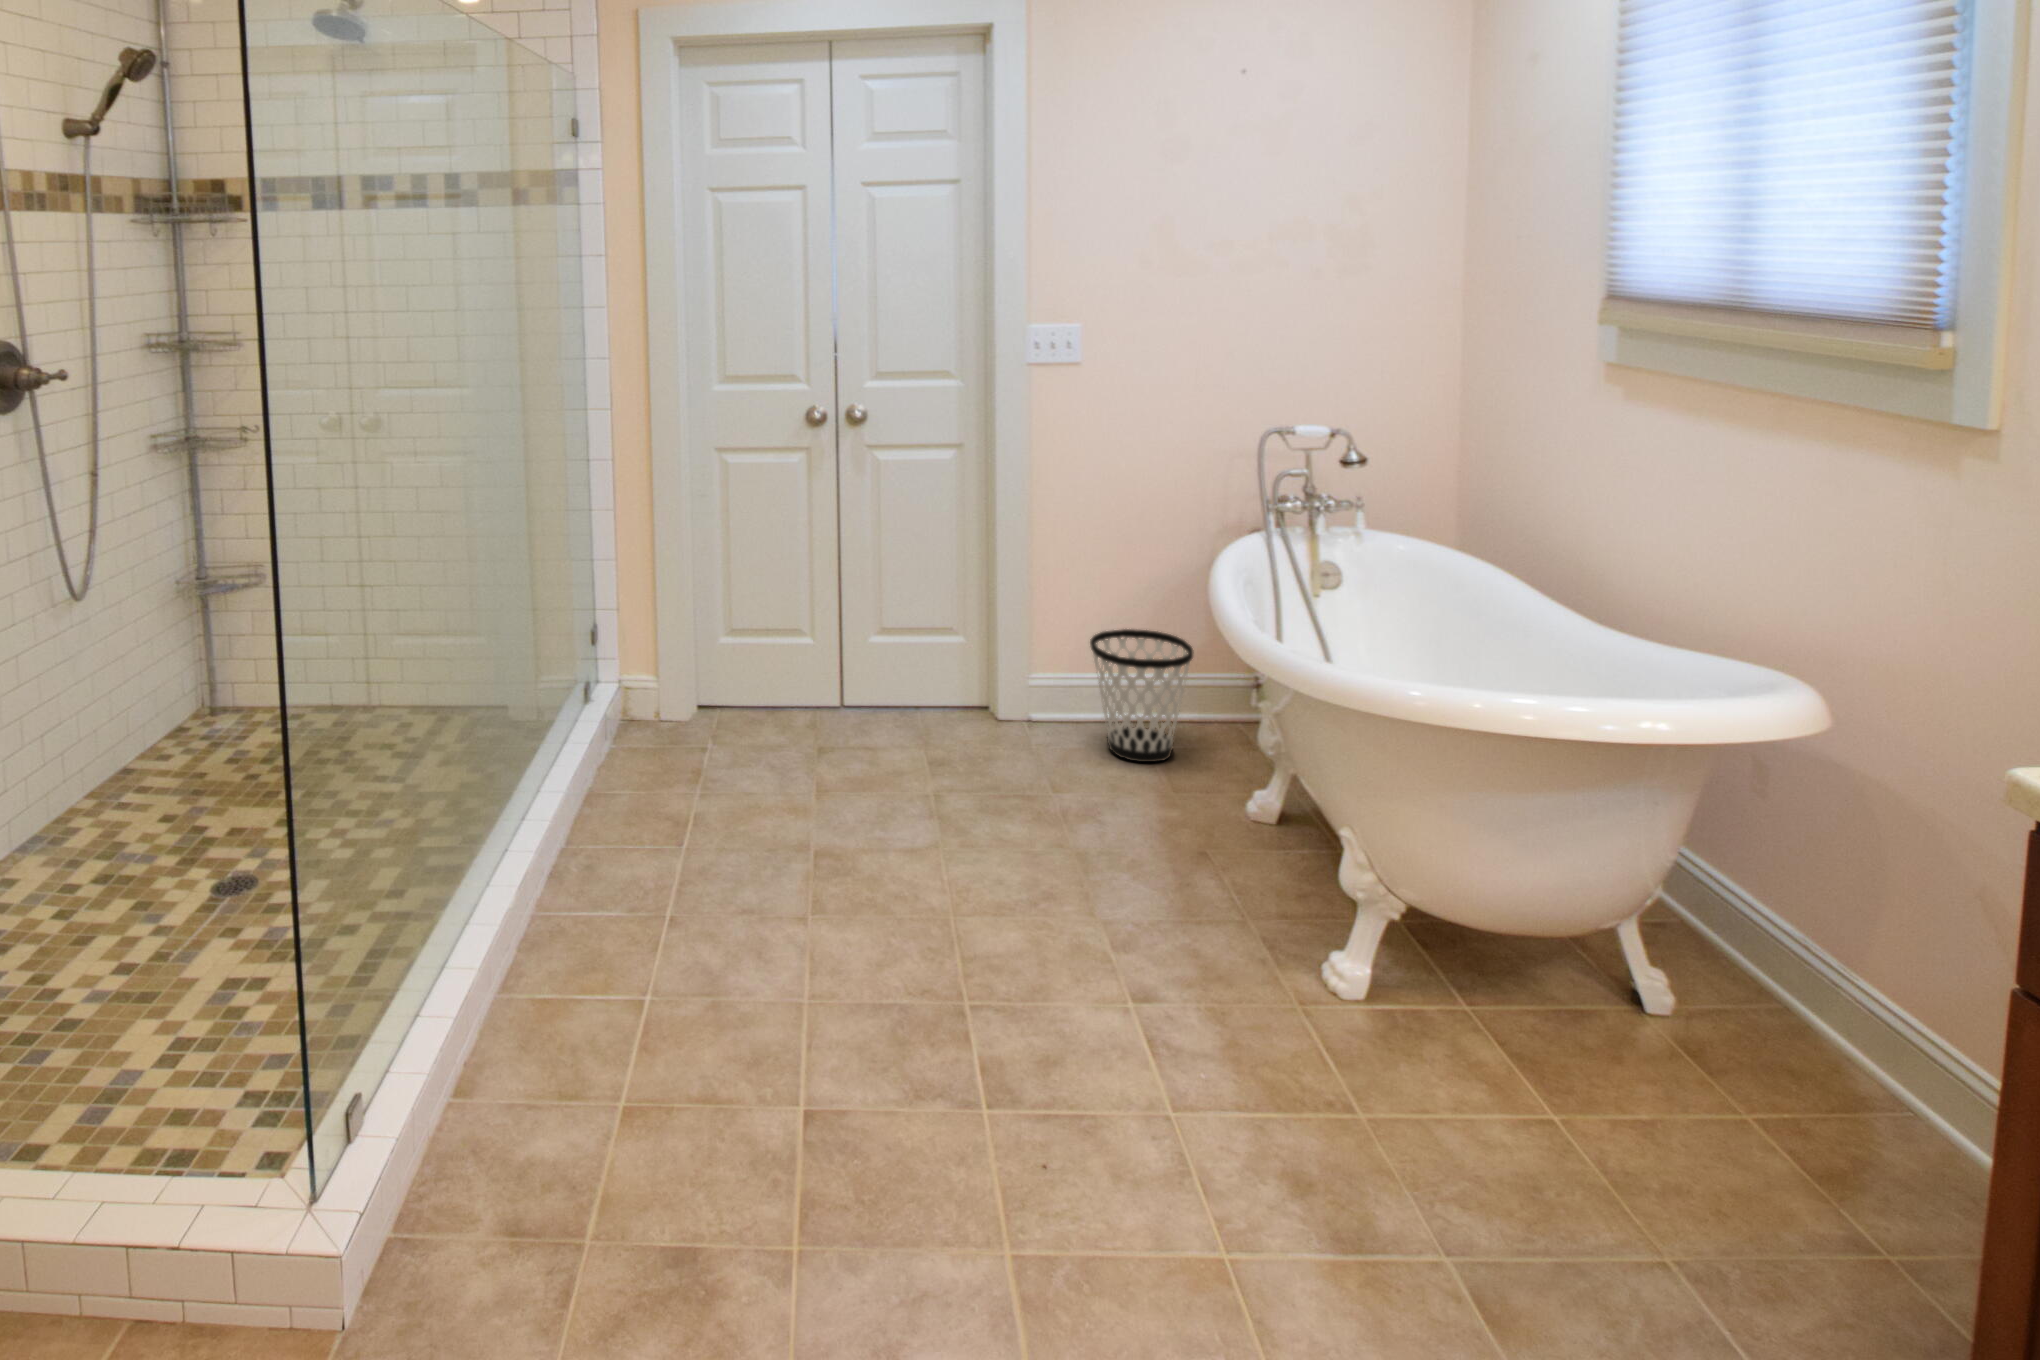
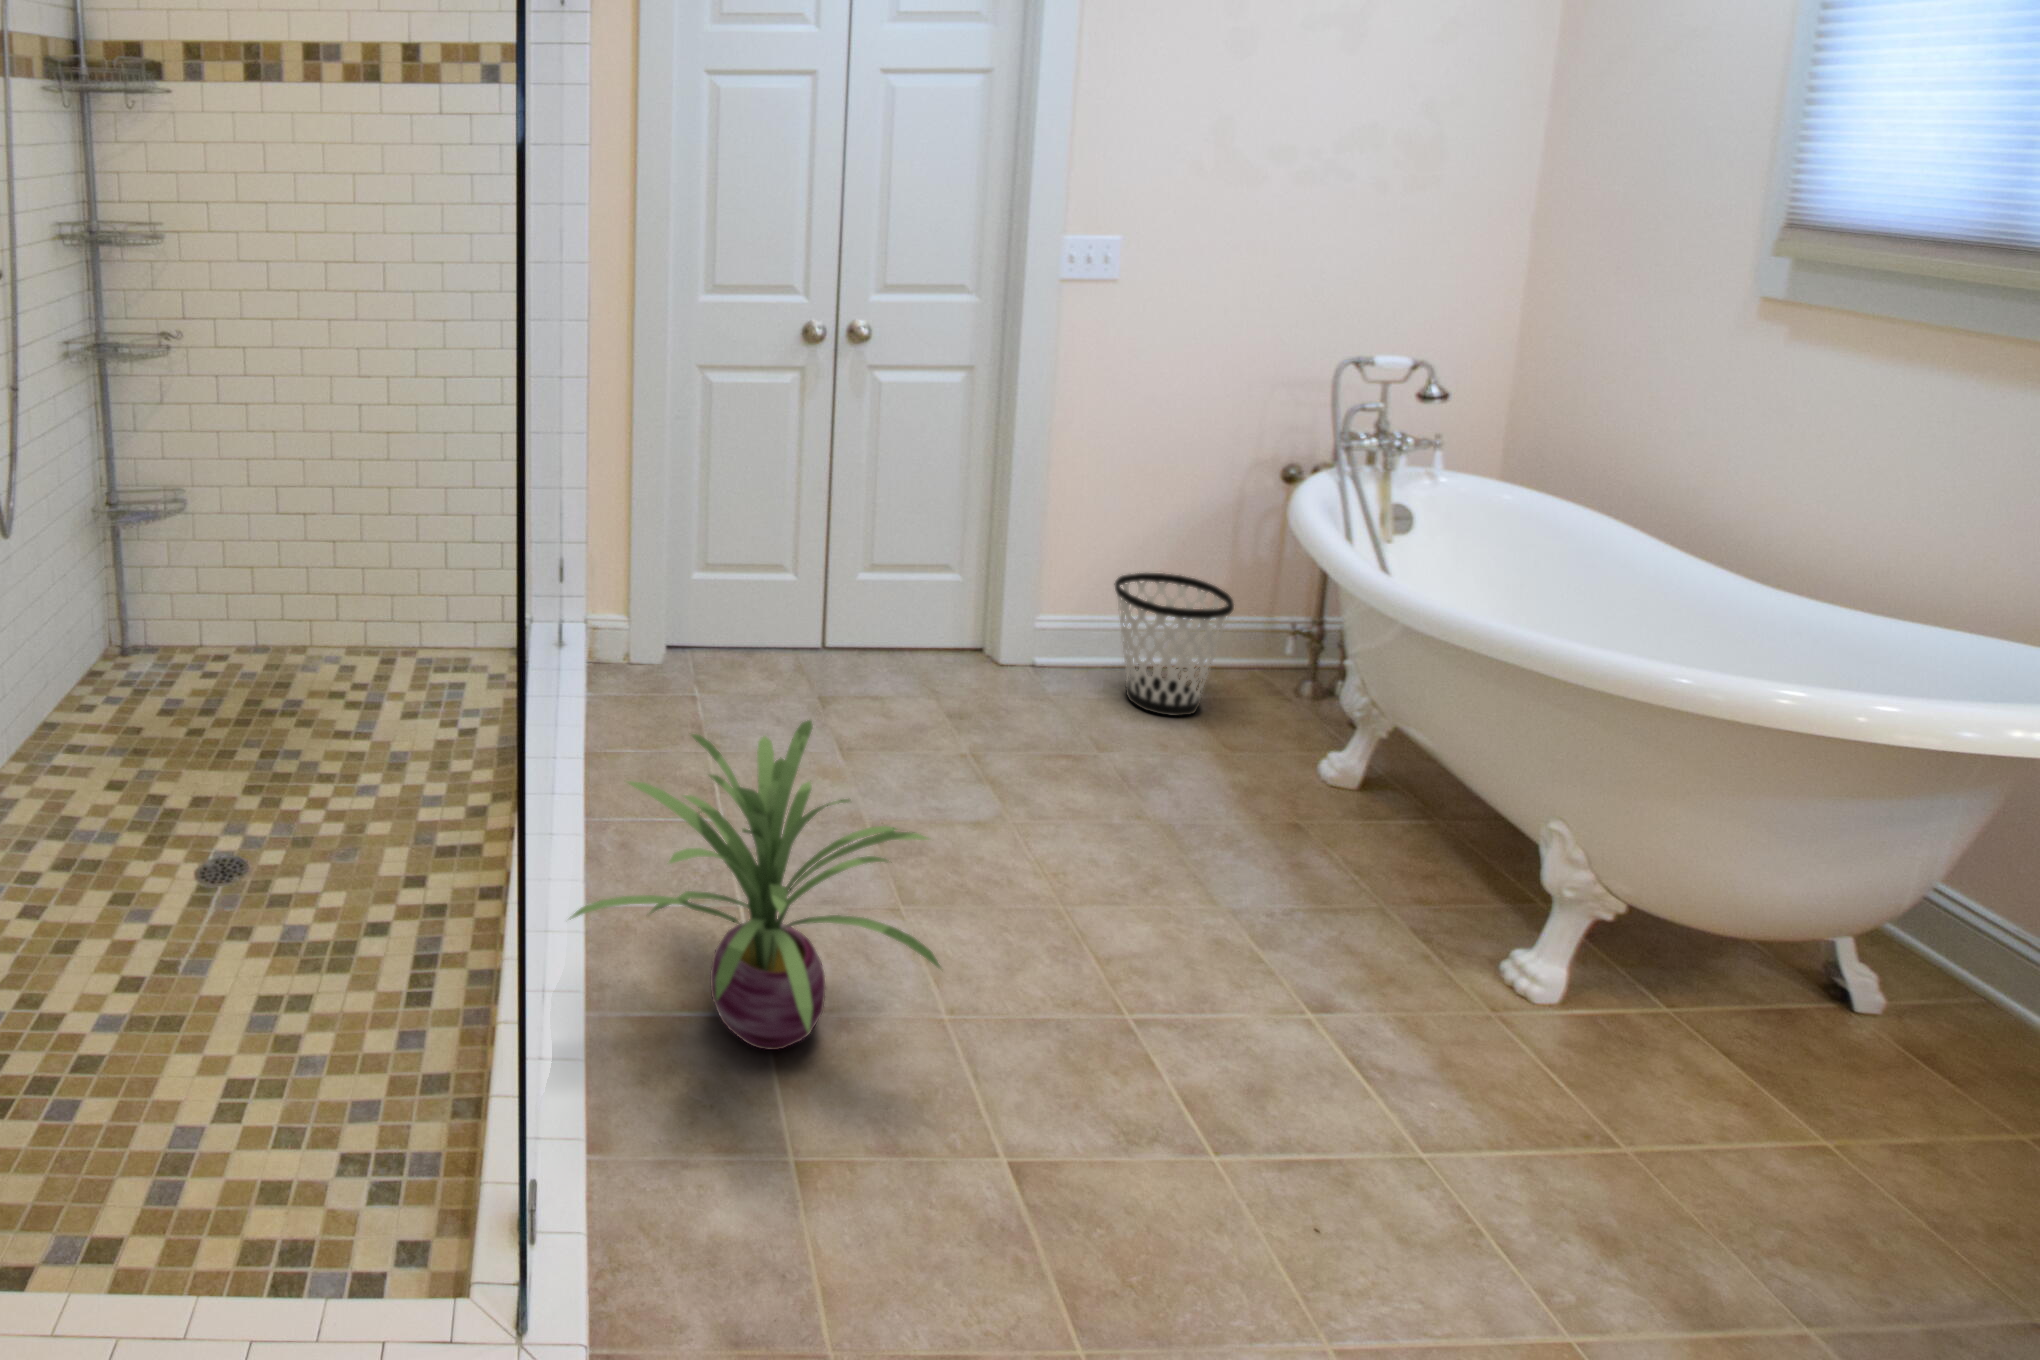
decorative plant: none [465,735,775,1027] -> present [570,720,940,1050]

